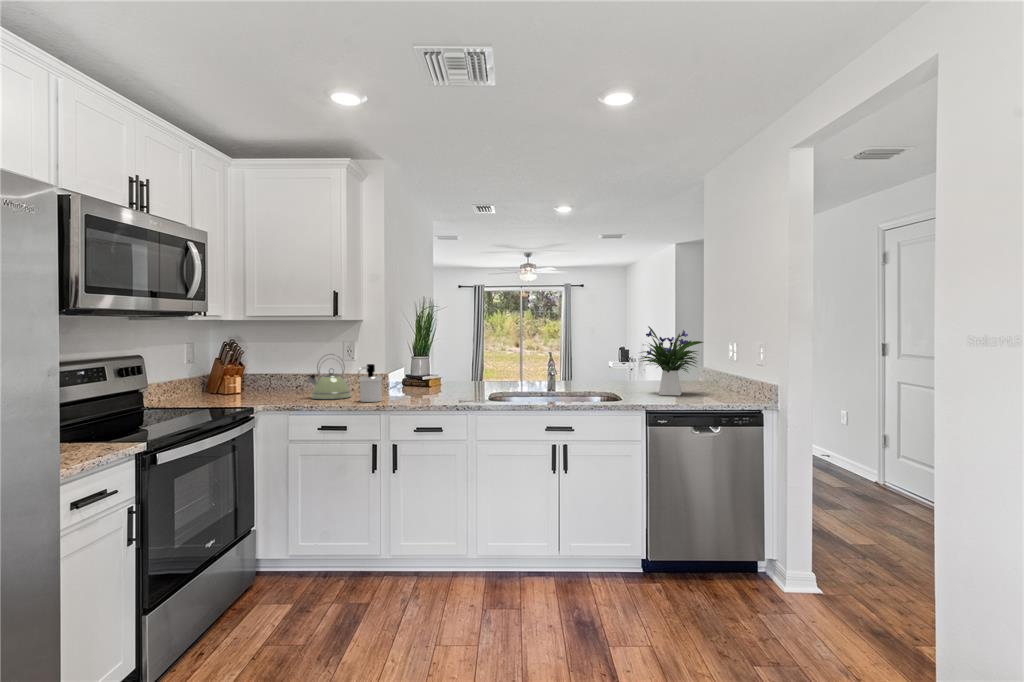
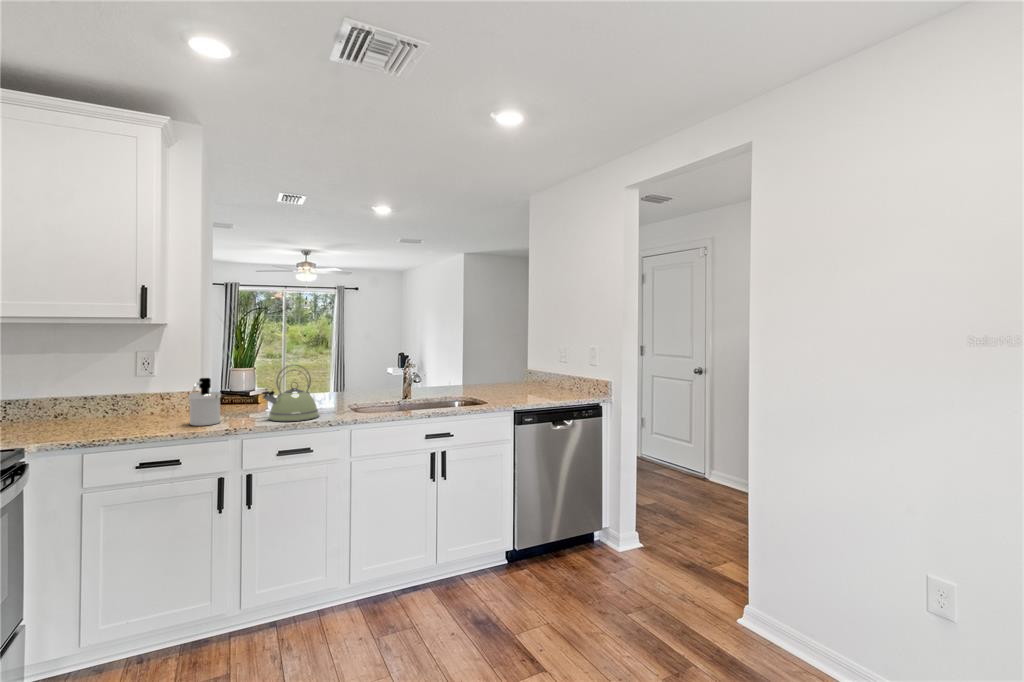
flower arrangement: present [641,326,703,395] -> none [484,331,542,394]
kettle: present [306,354,351,399] -> present [262,365,319,421]

